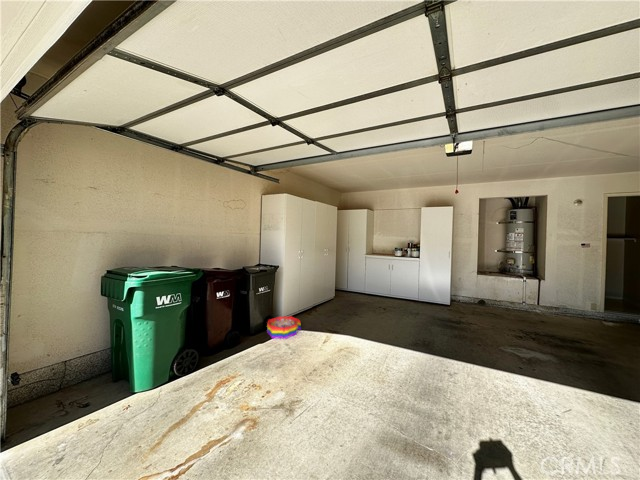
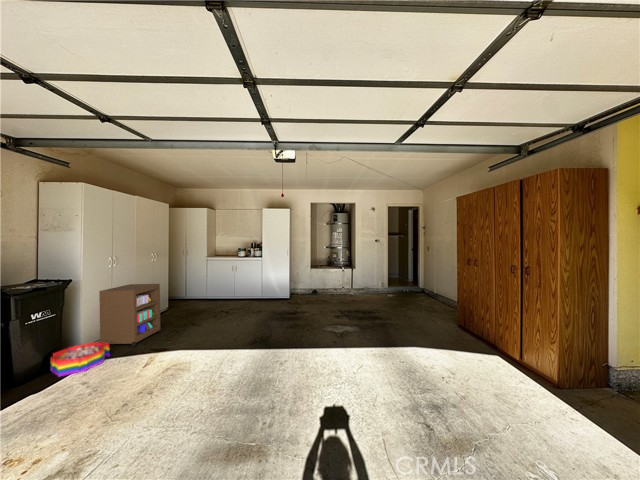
storage cabinet: none [293,274,334,325] -> present [99,284,162,346]

